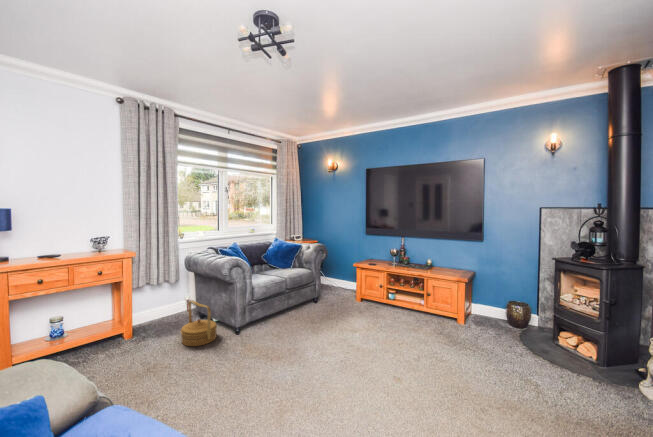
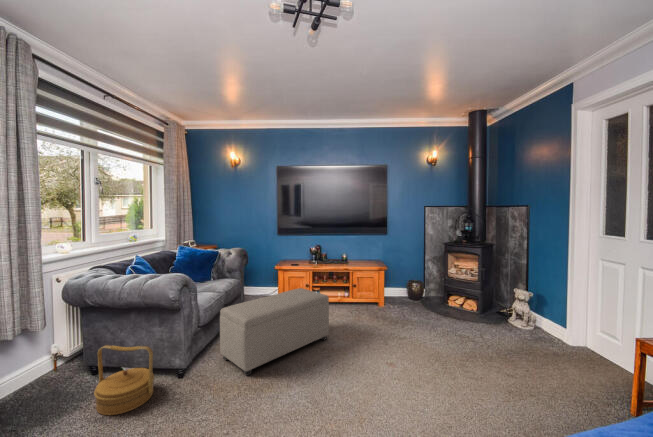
ottoman: none [269,286,365,348] -> present [220,288,329,376]

